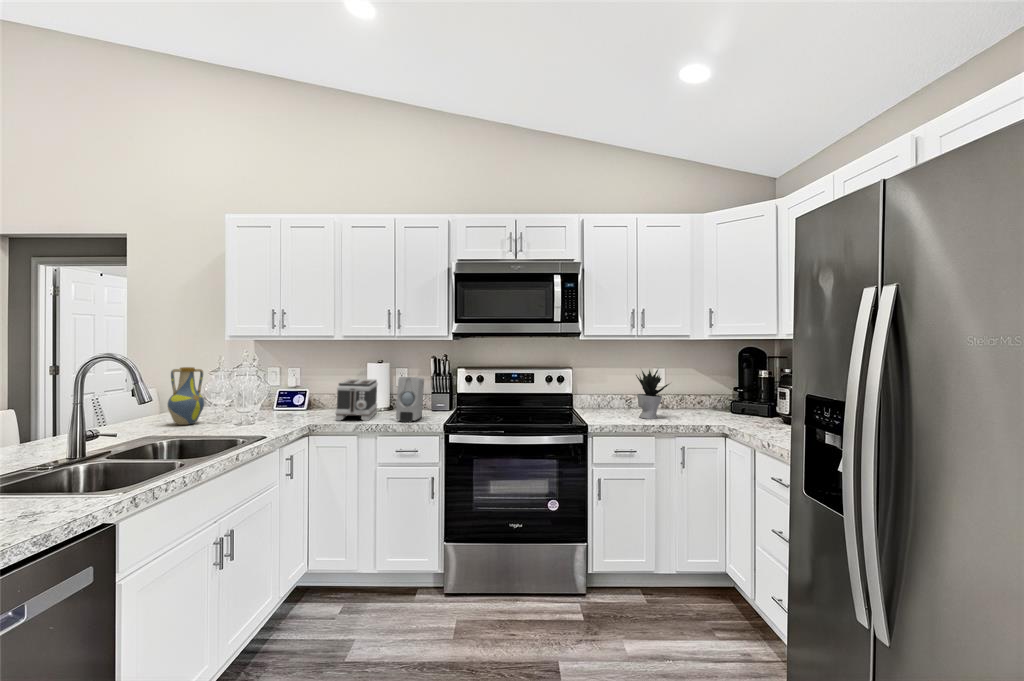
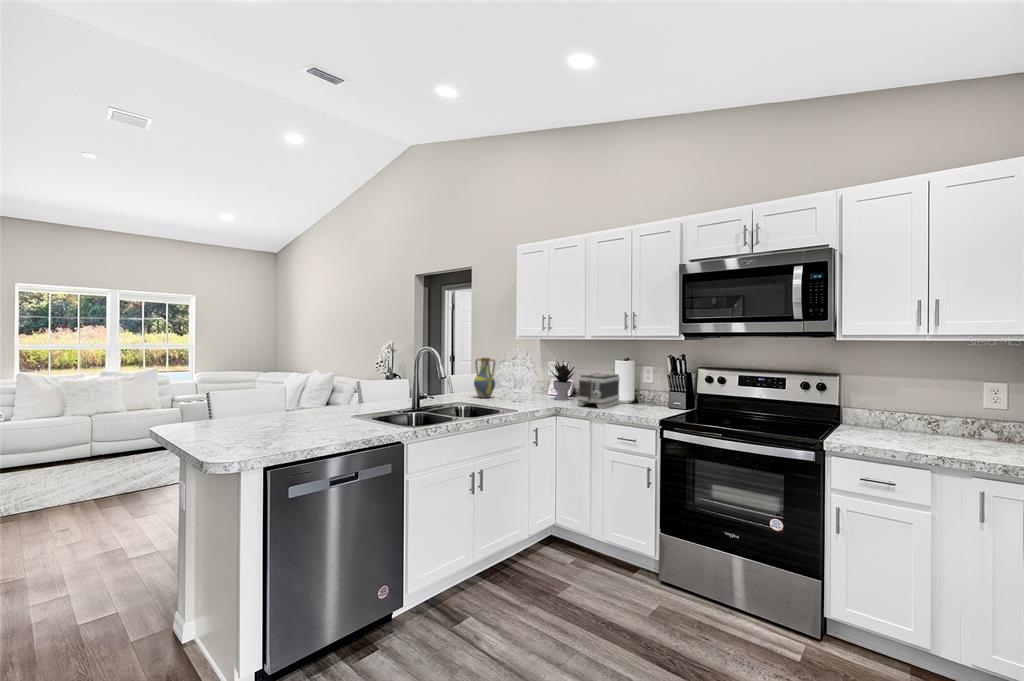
potted plant: present [636,370,669,419] -> present [550,361,574,400]
soap dispenser: present [396,377,424,423] -> none [622,372,653,414]

